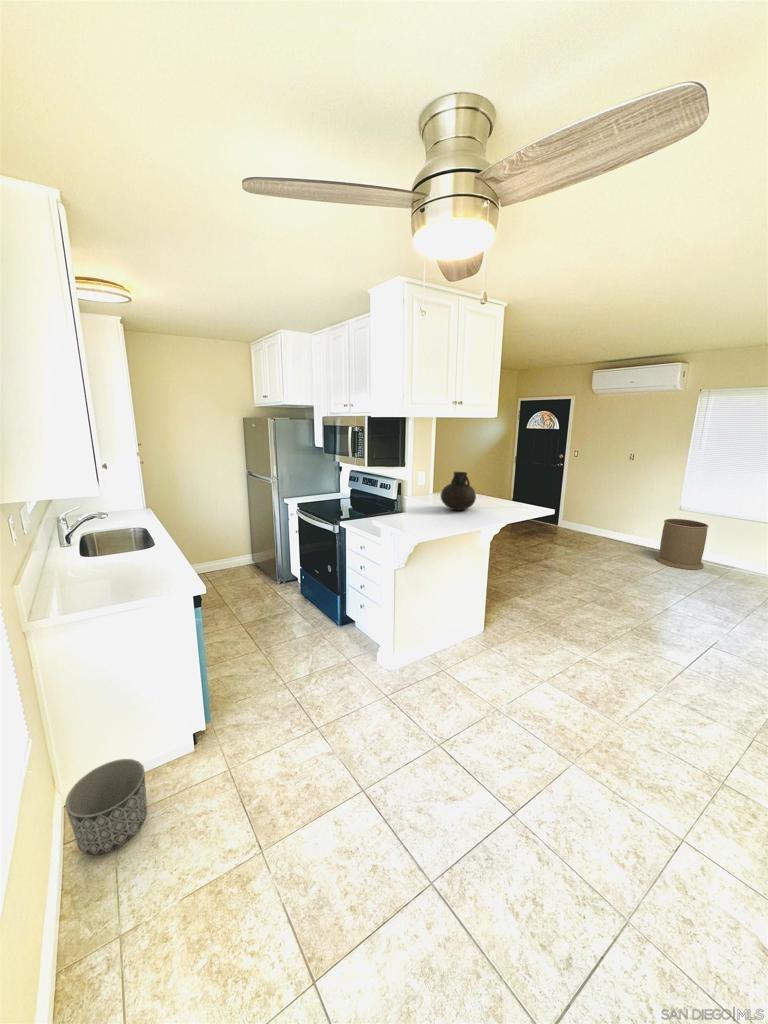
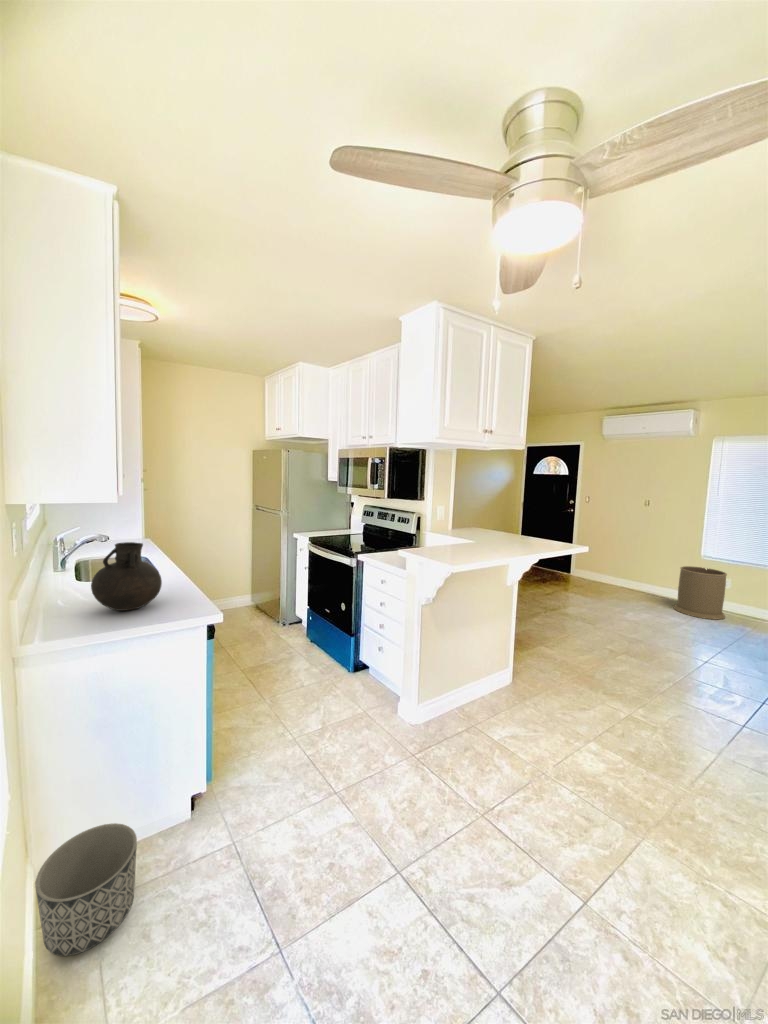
vase: present [441,472,476,510] -> present [91,542,162,611]

